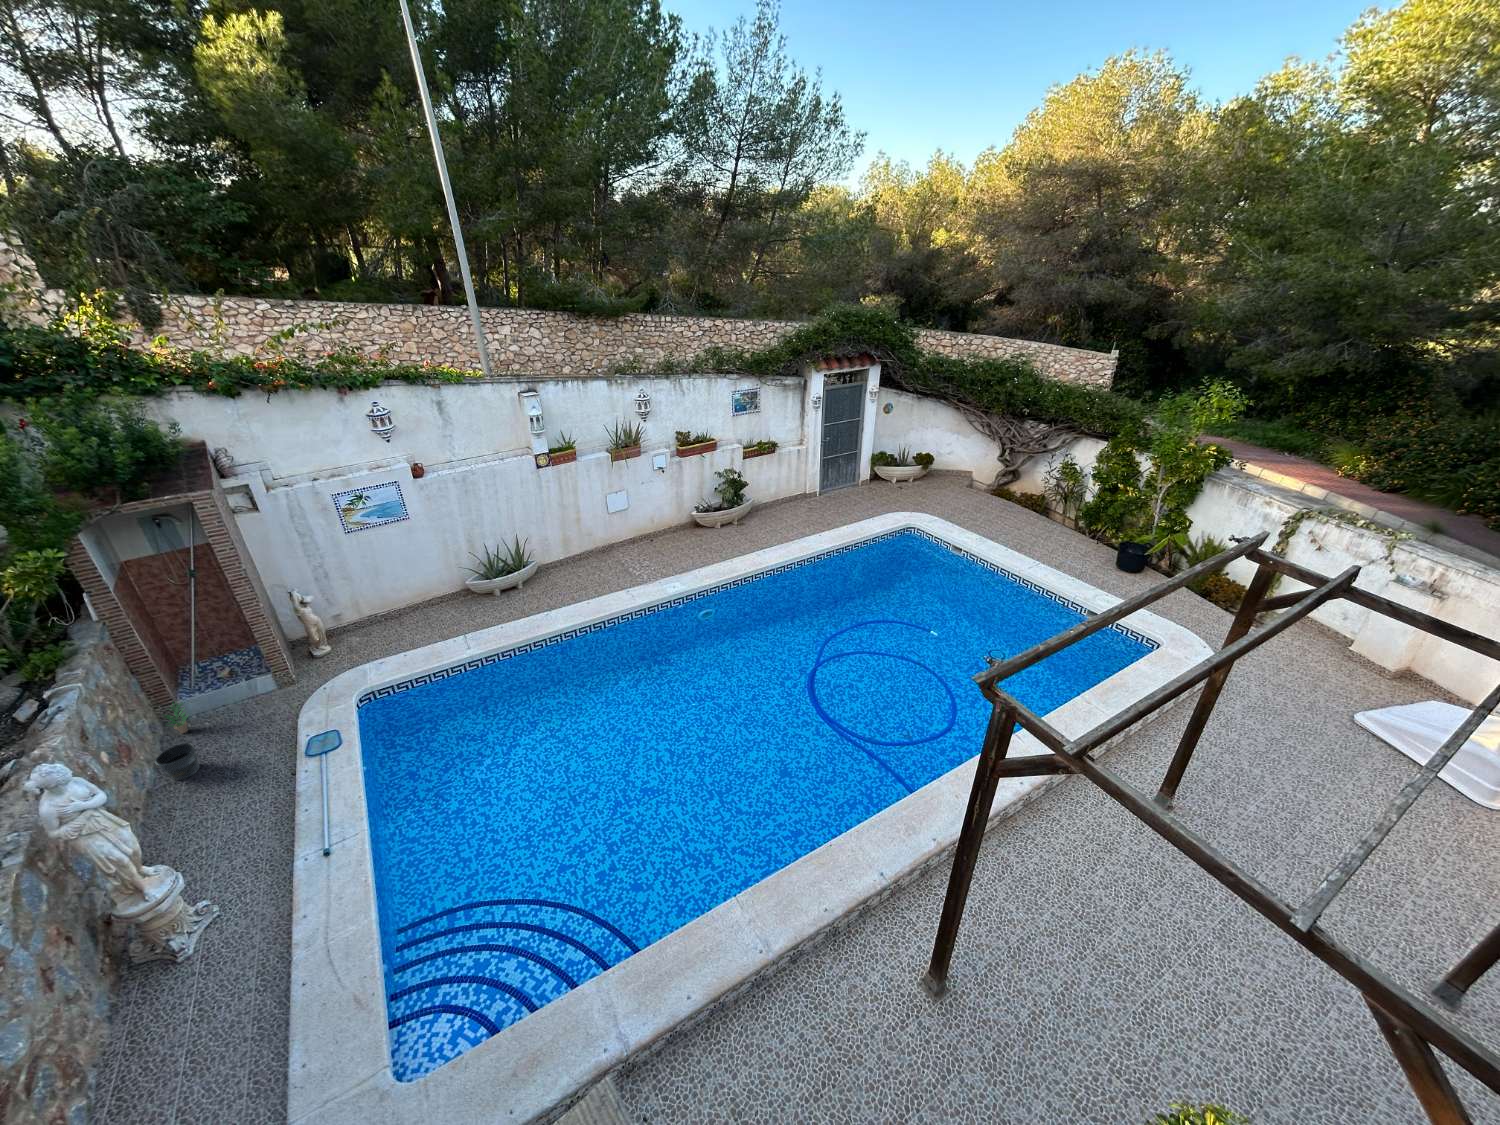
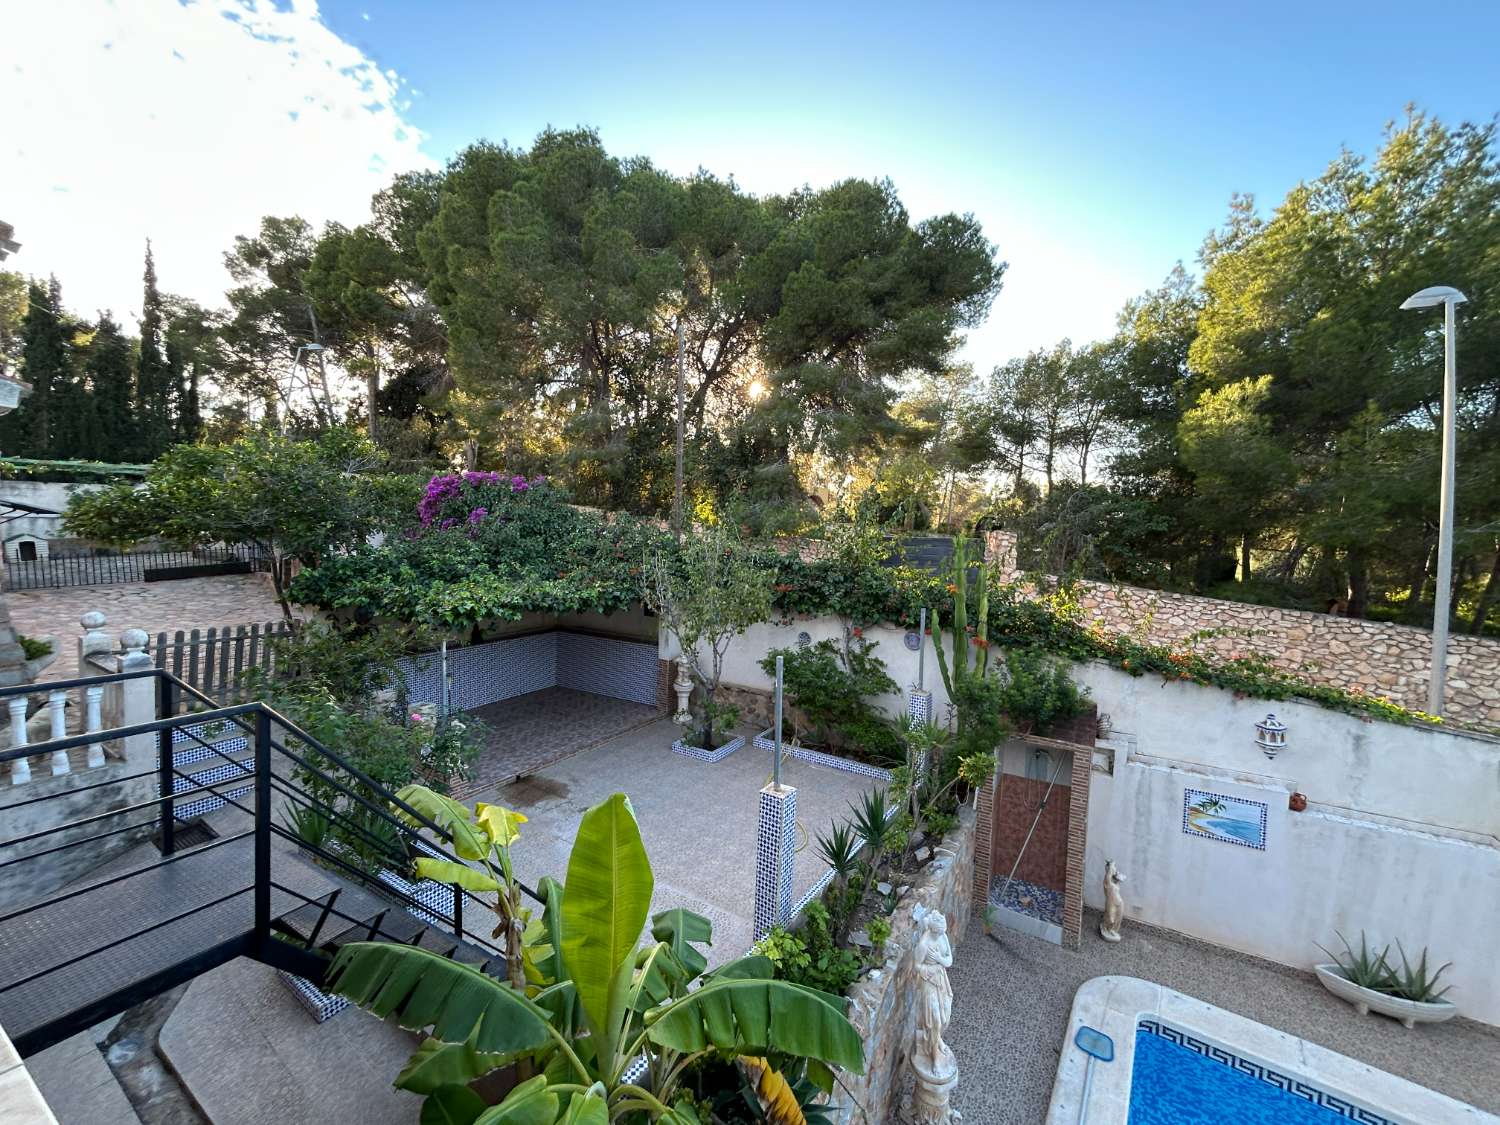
bucket: present [155,743,200,780] -> none [965,942,998,979]

